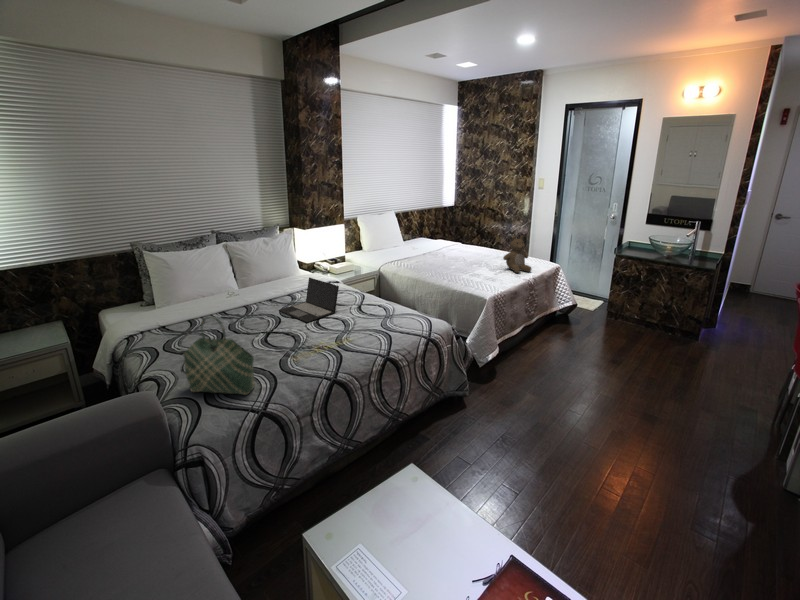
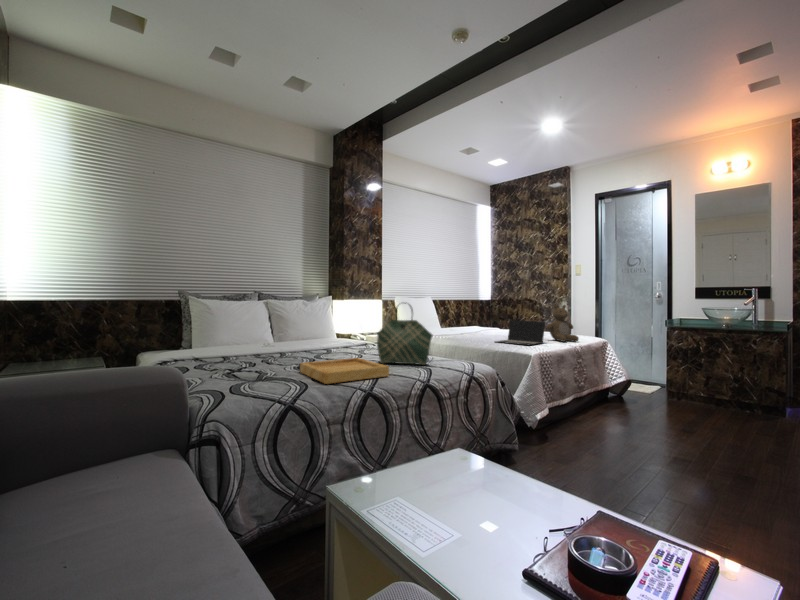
laptop: present [279,278,339,322] -> present [496,320,545,345]
tote bag: present [184,318,255,395] -> present [377,303,432,365]
tray: none [267,329,352,377] -> present [300,358,389,384]

